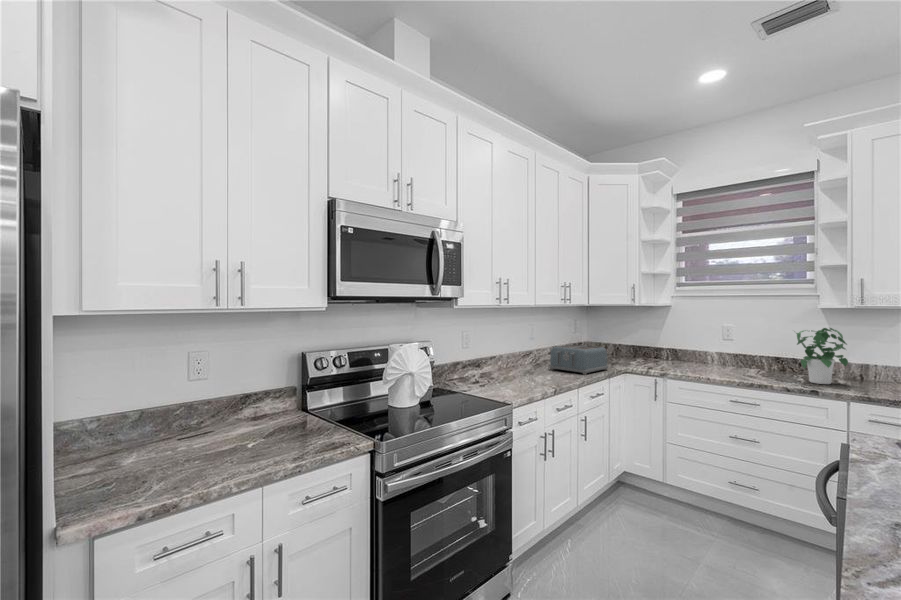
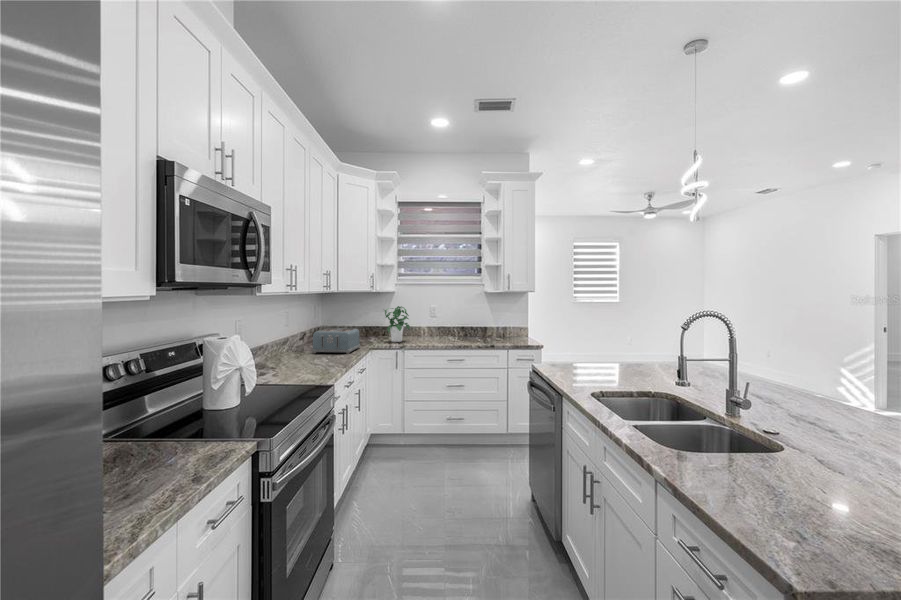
potted plant: present [796,328,848,384] -> present [385,306,410,342]

